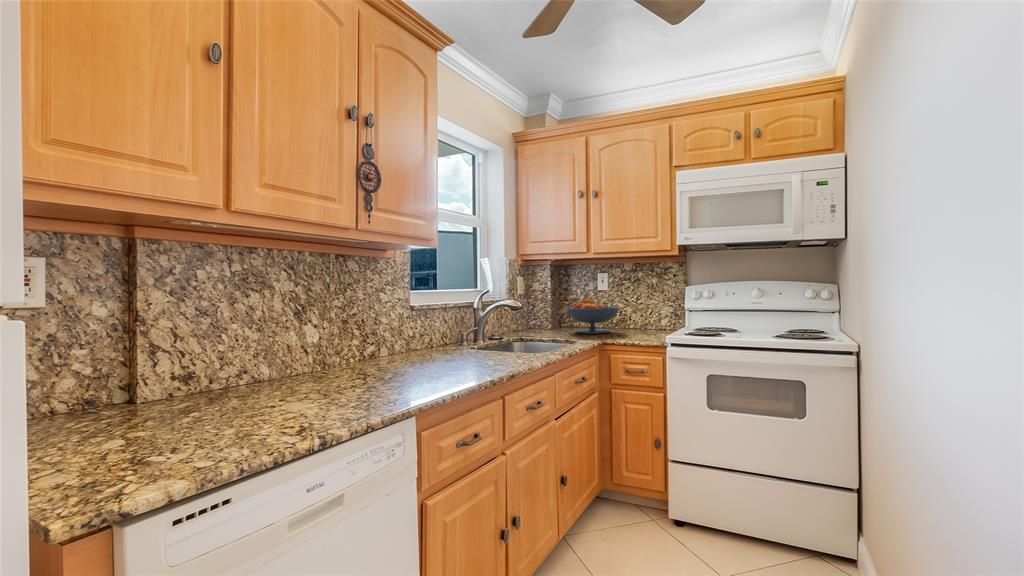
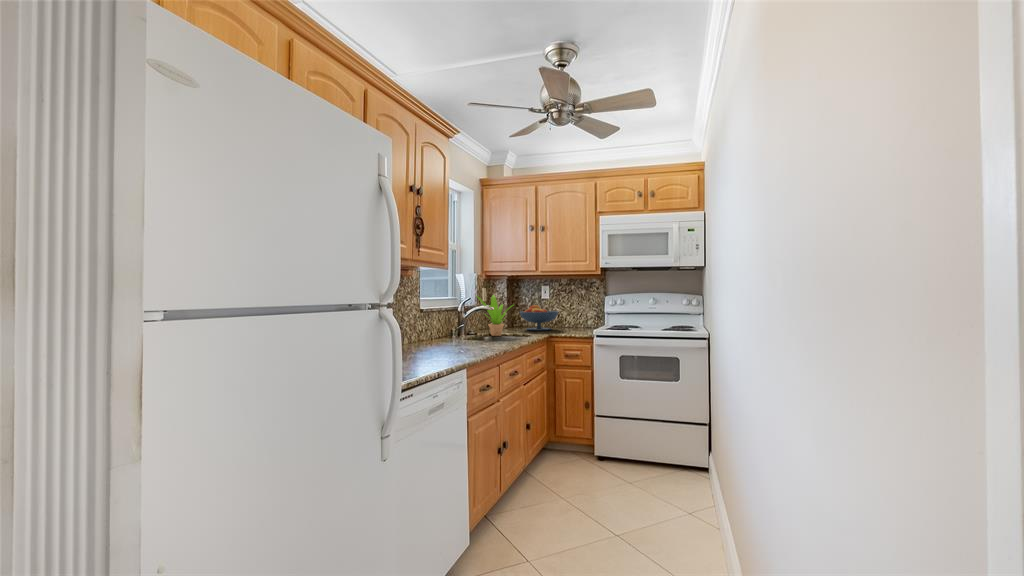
potted plant: none [498,286,553,342] -> present [476,295,512,336]

